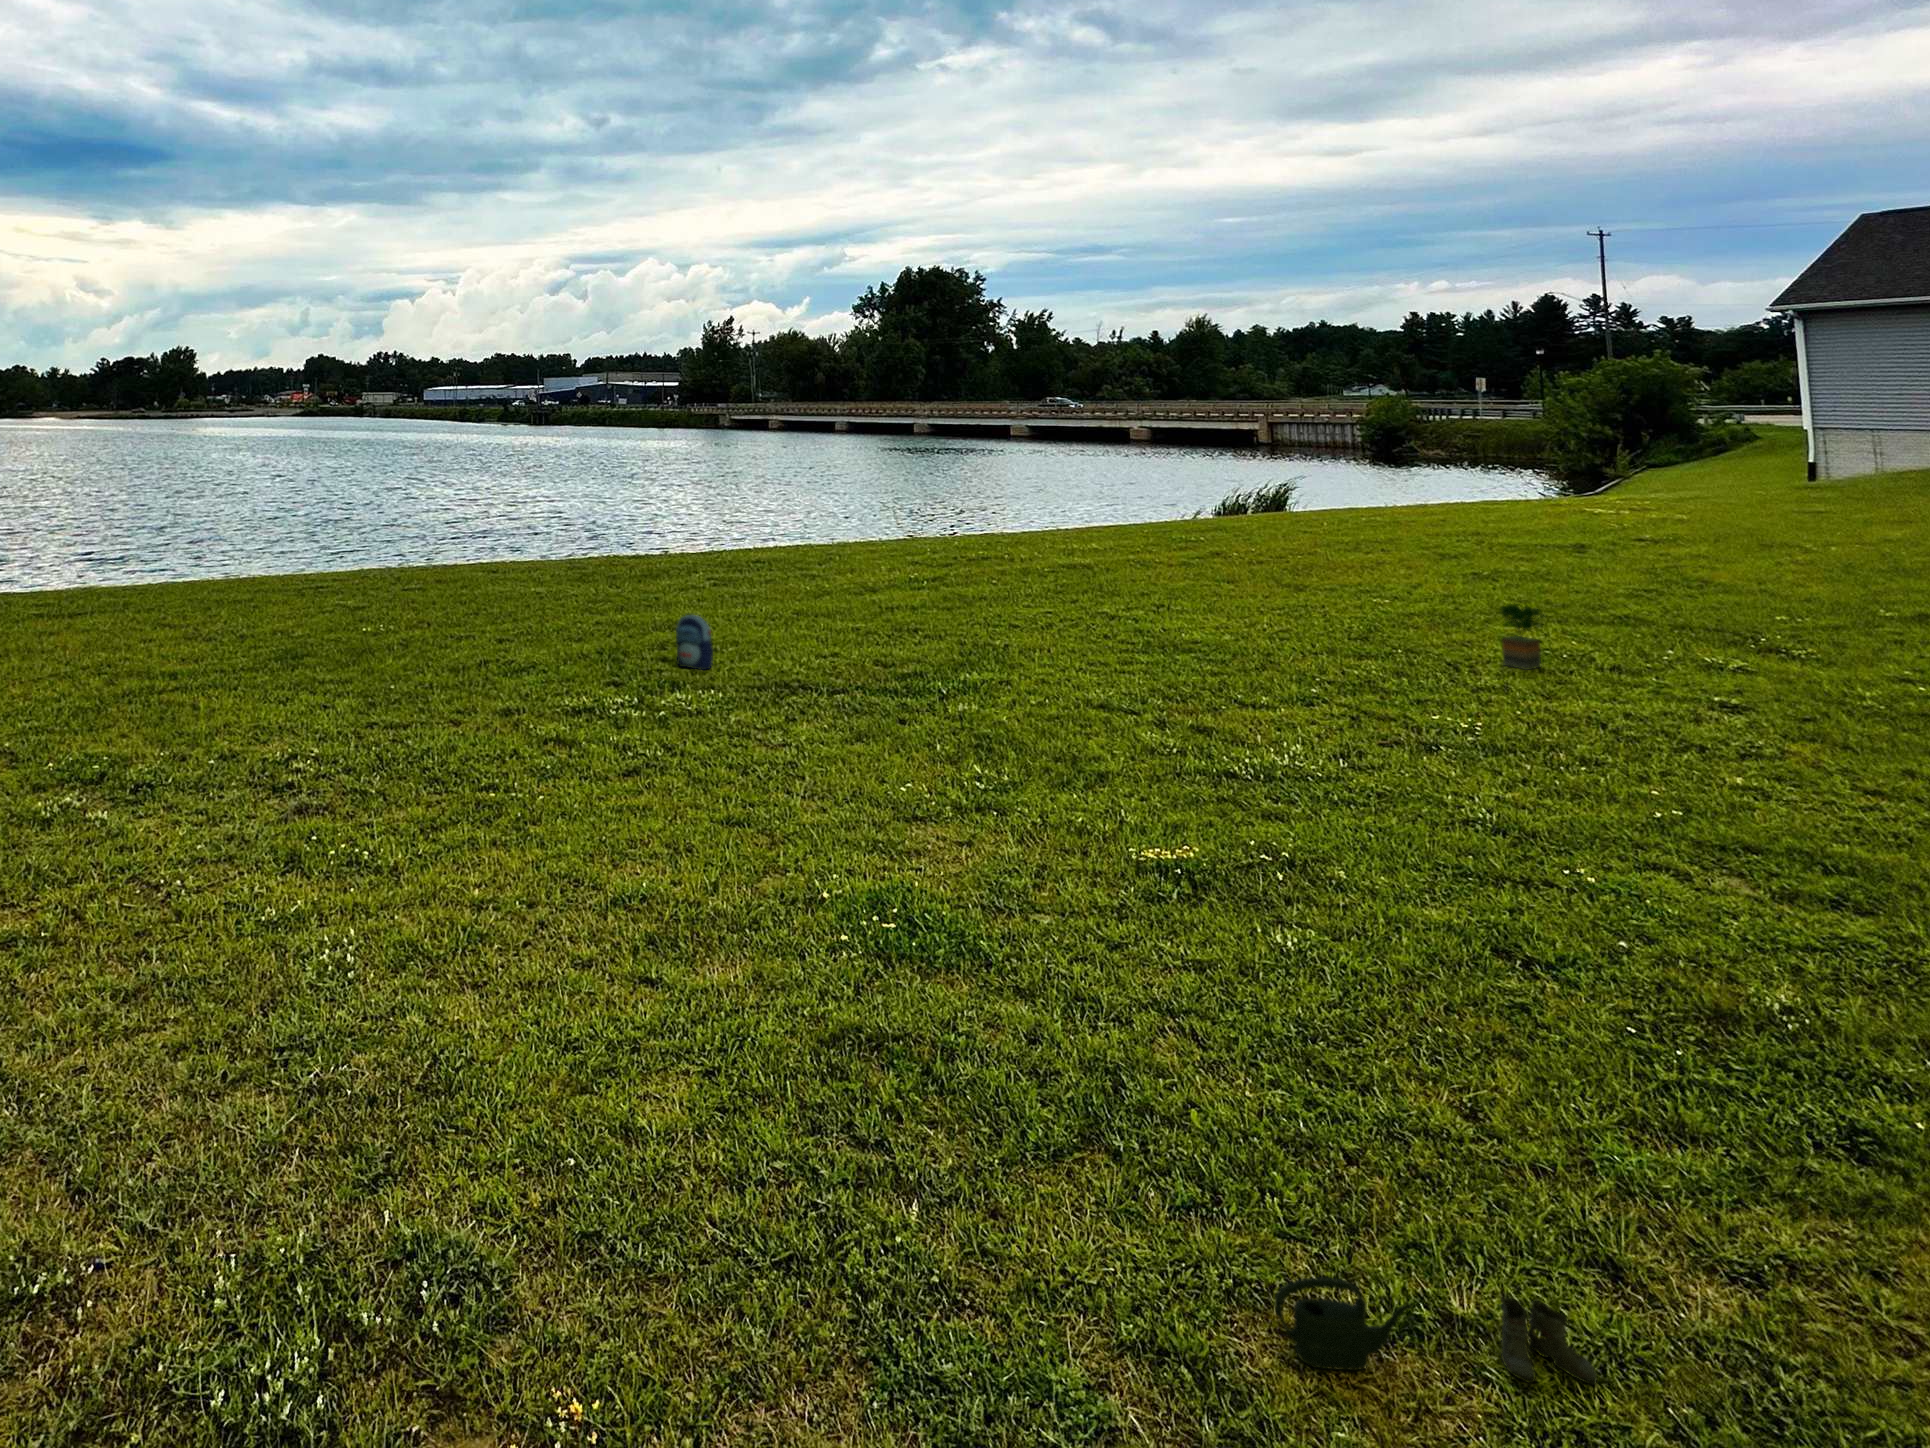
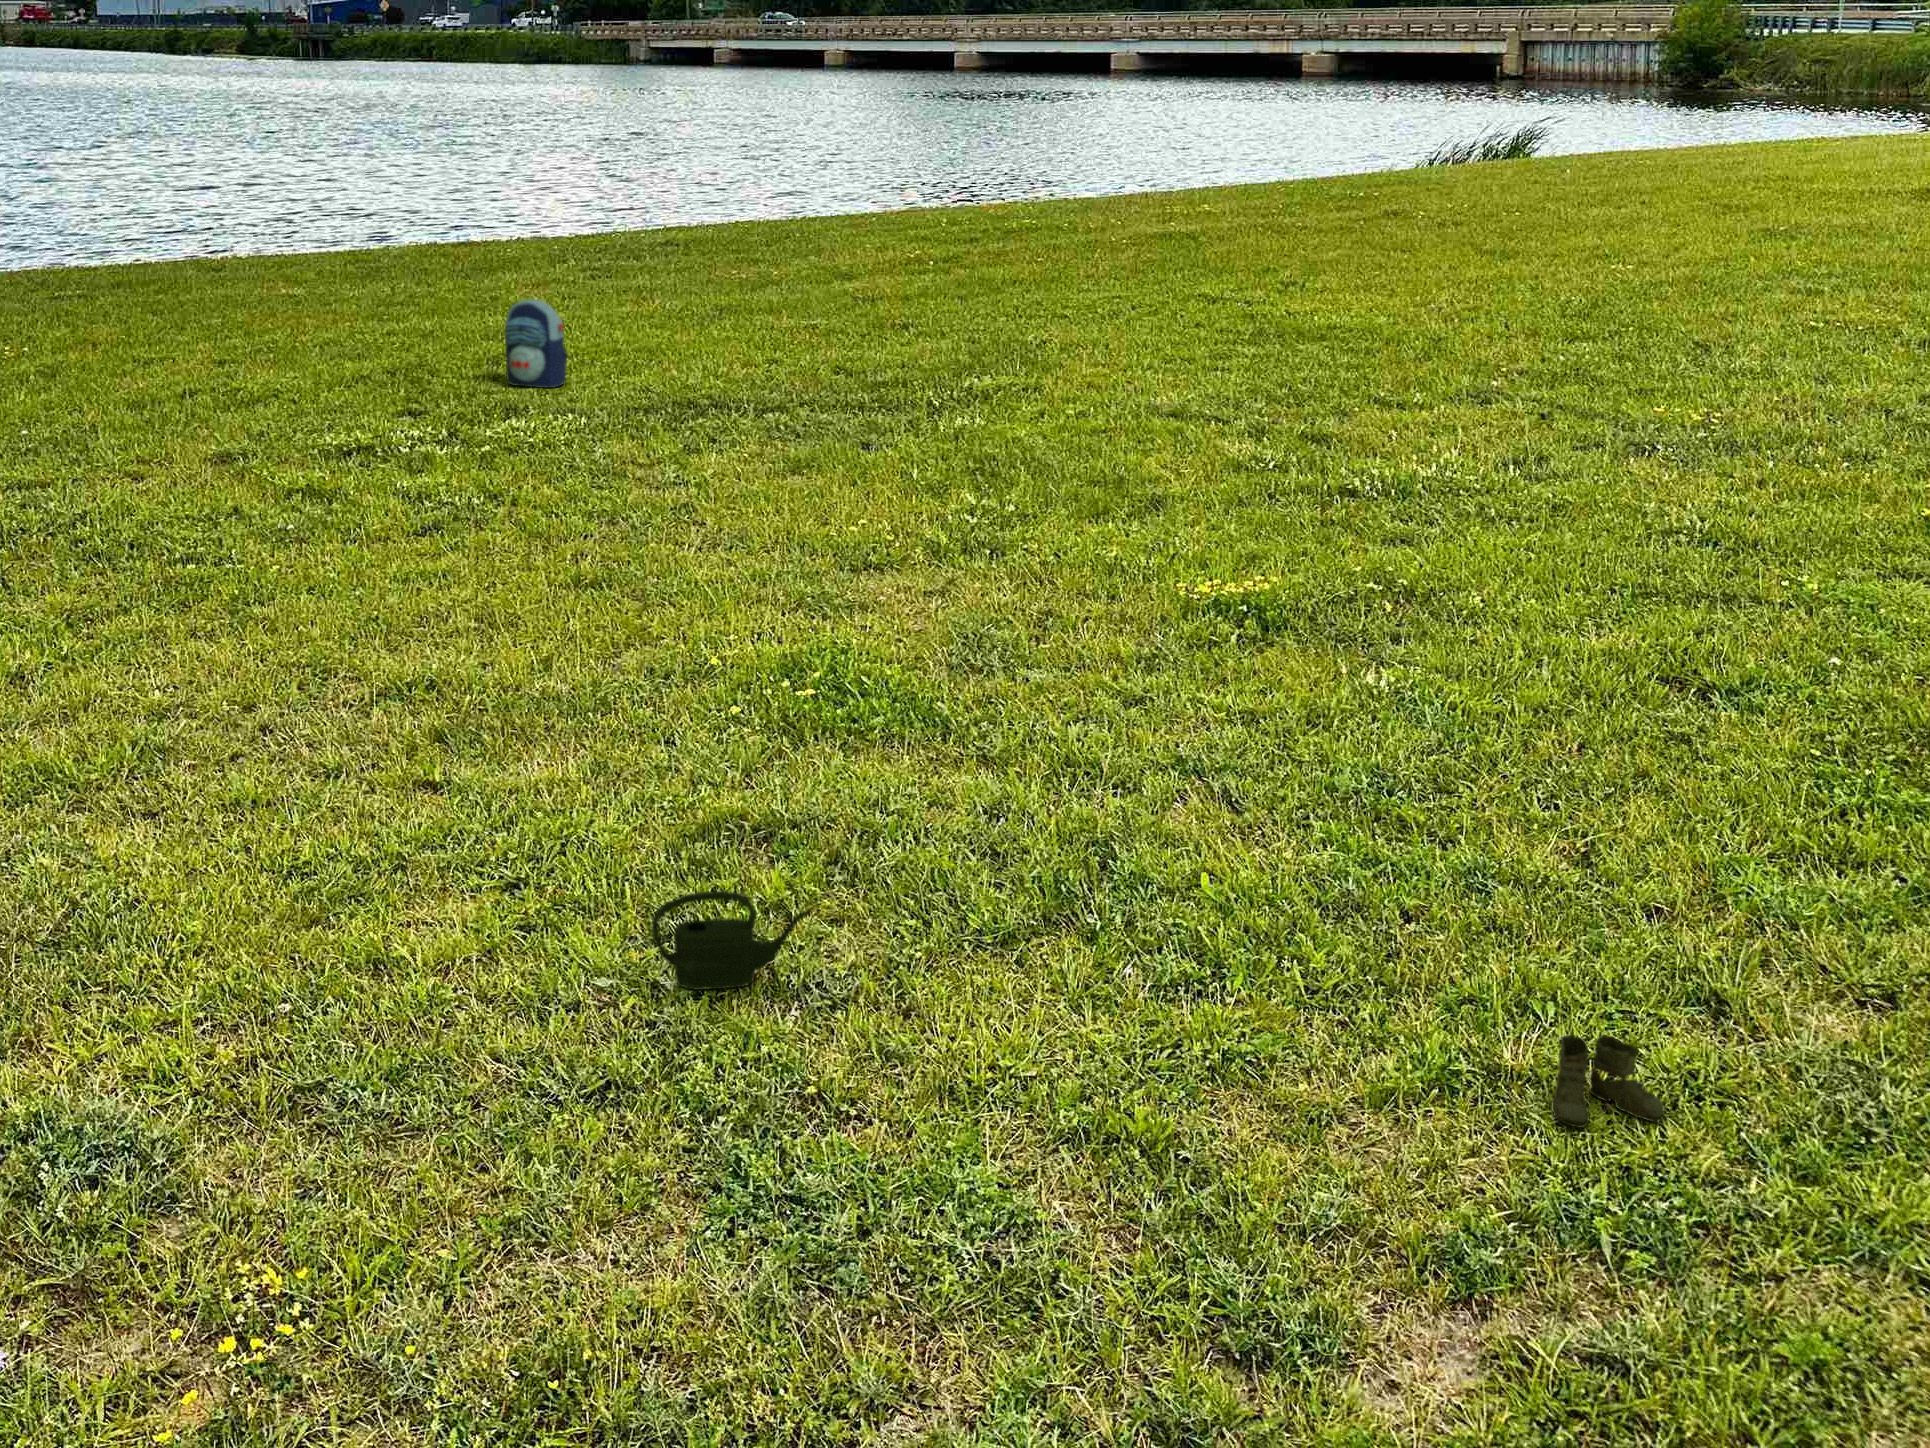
potted tree: present [1500,604,1545,670] -> none [1777,242,1847,341]
watering can: present [1274,1277,1412,1370] -> present [652,891,810,990]

